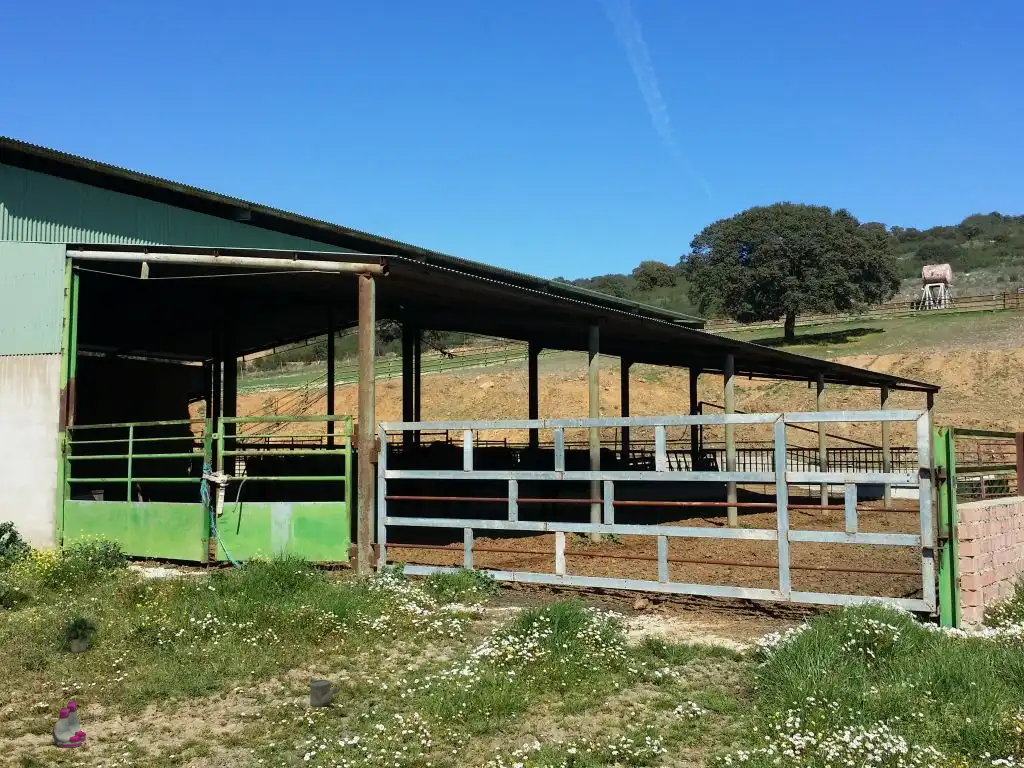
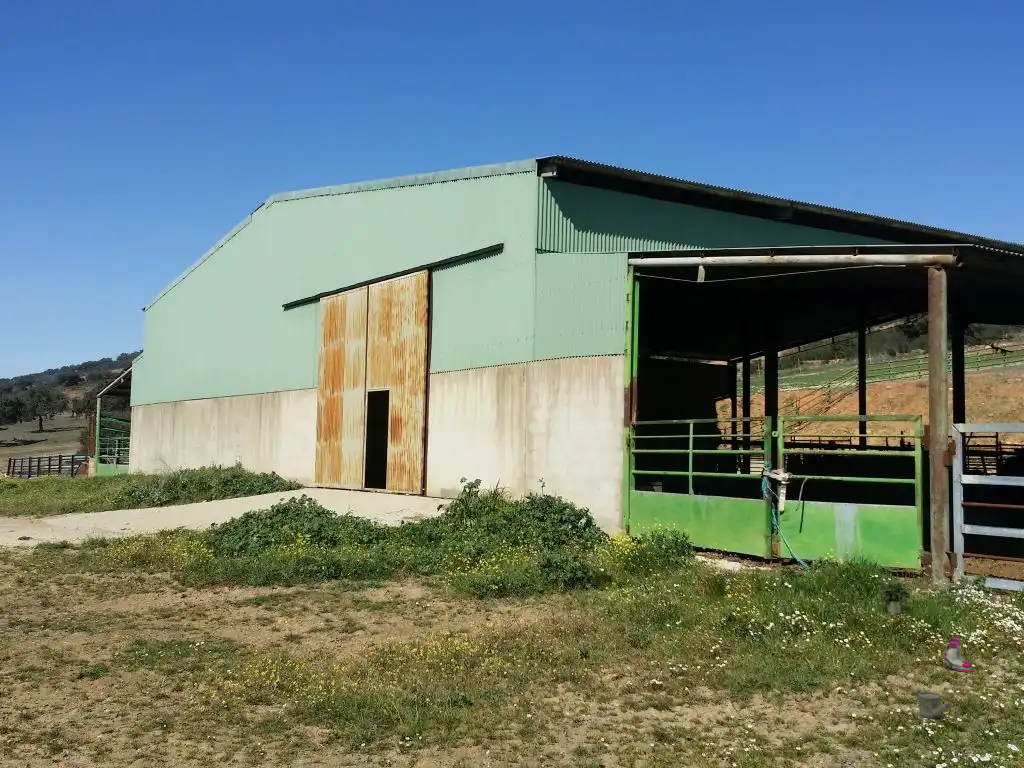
potted plant: present [60,614,97,652] -> present [874,579,912,613]
boots: present [52,701,86,748] -> present [944,636,972,672]

